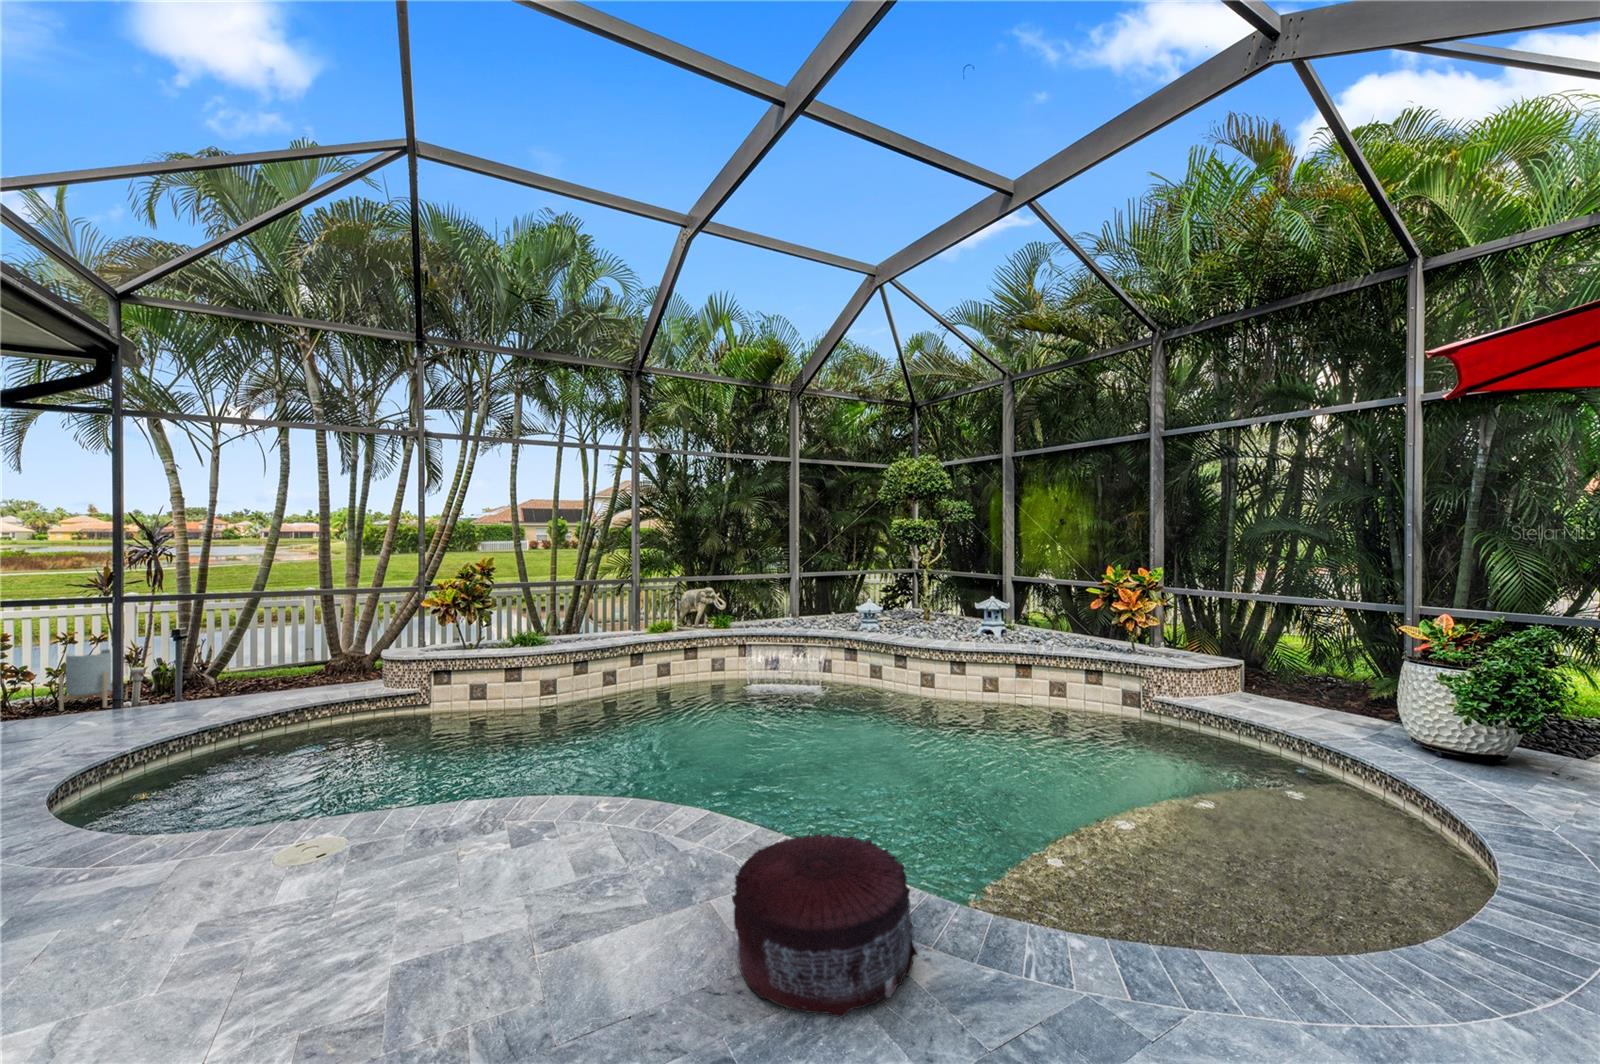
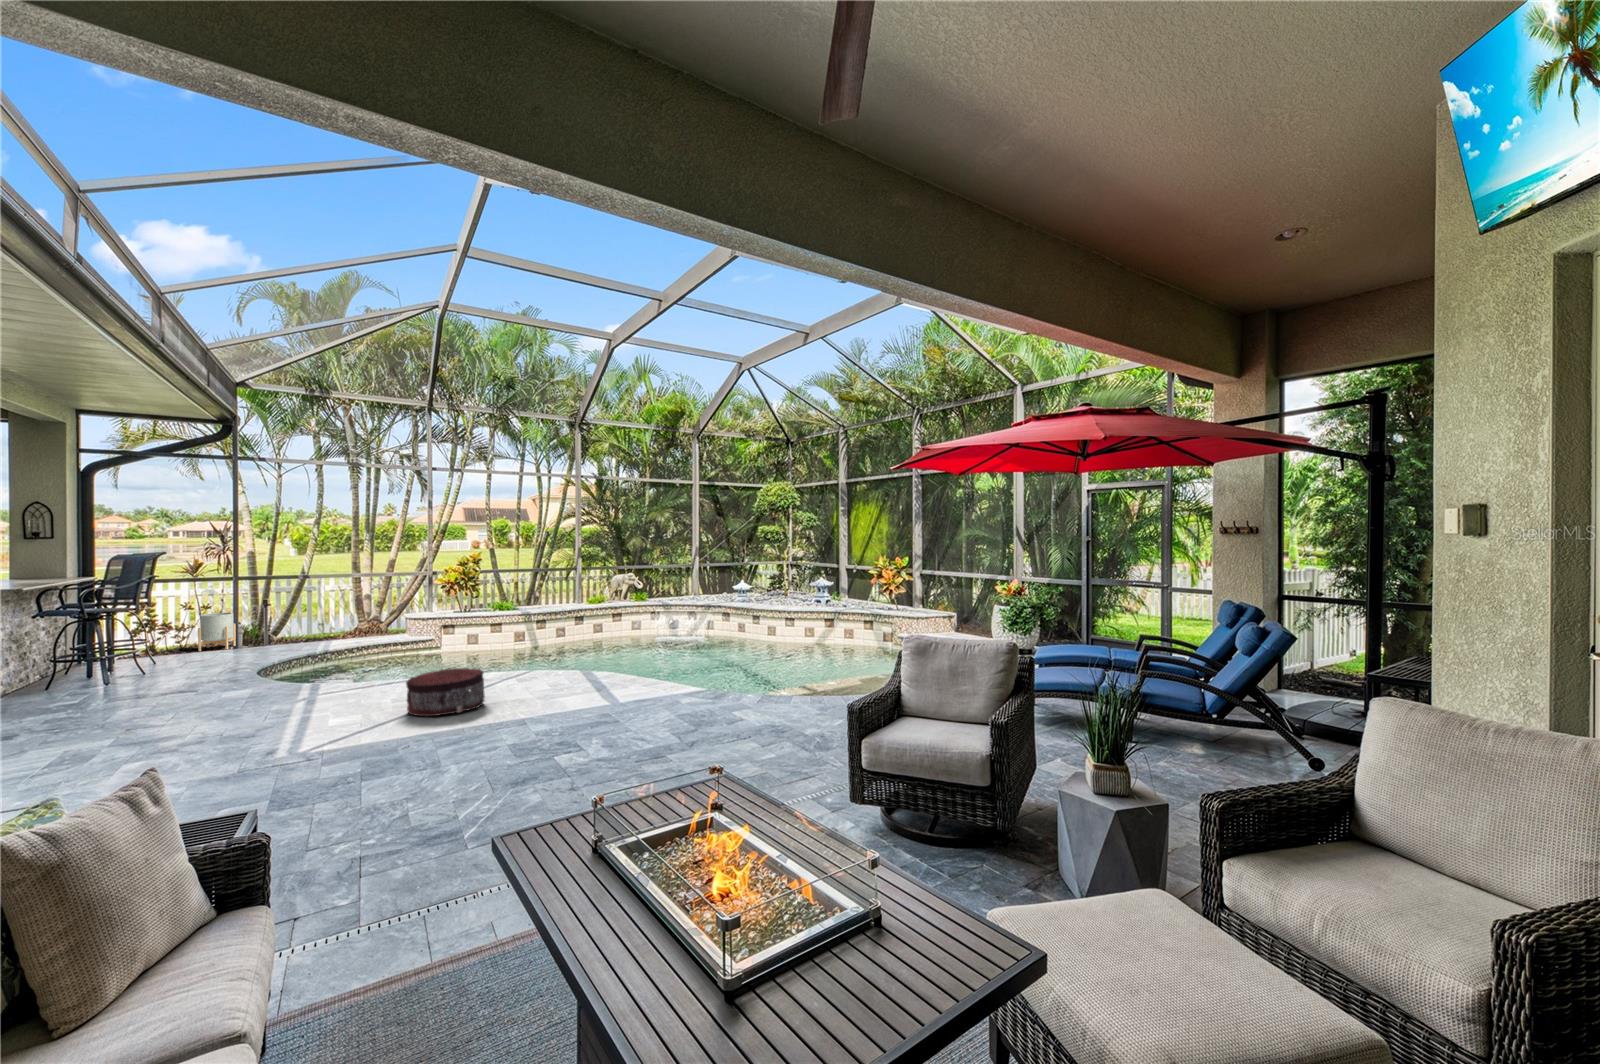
pouf: present [732,834,918,1017] -> present [406,668,485,716]

